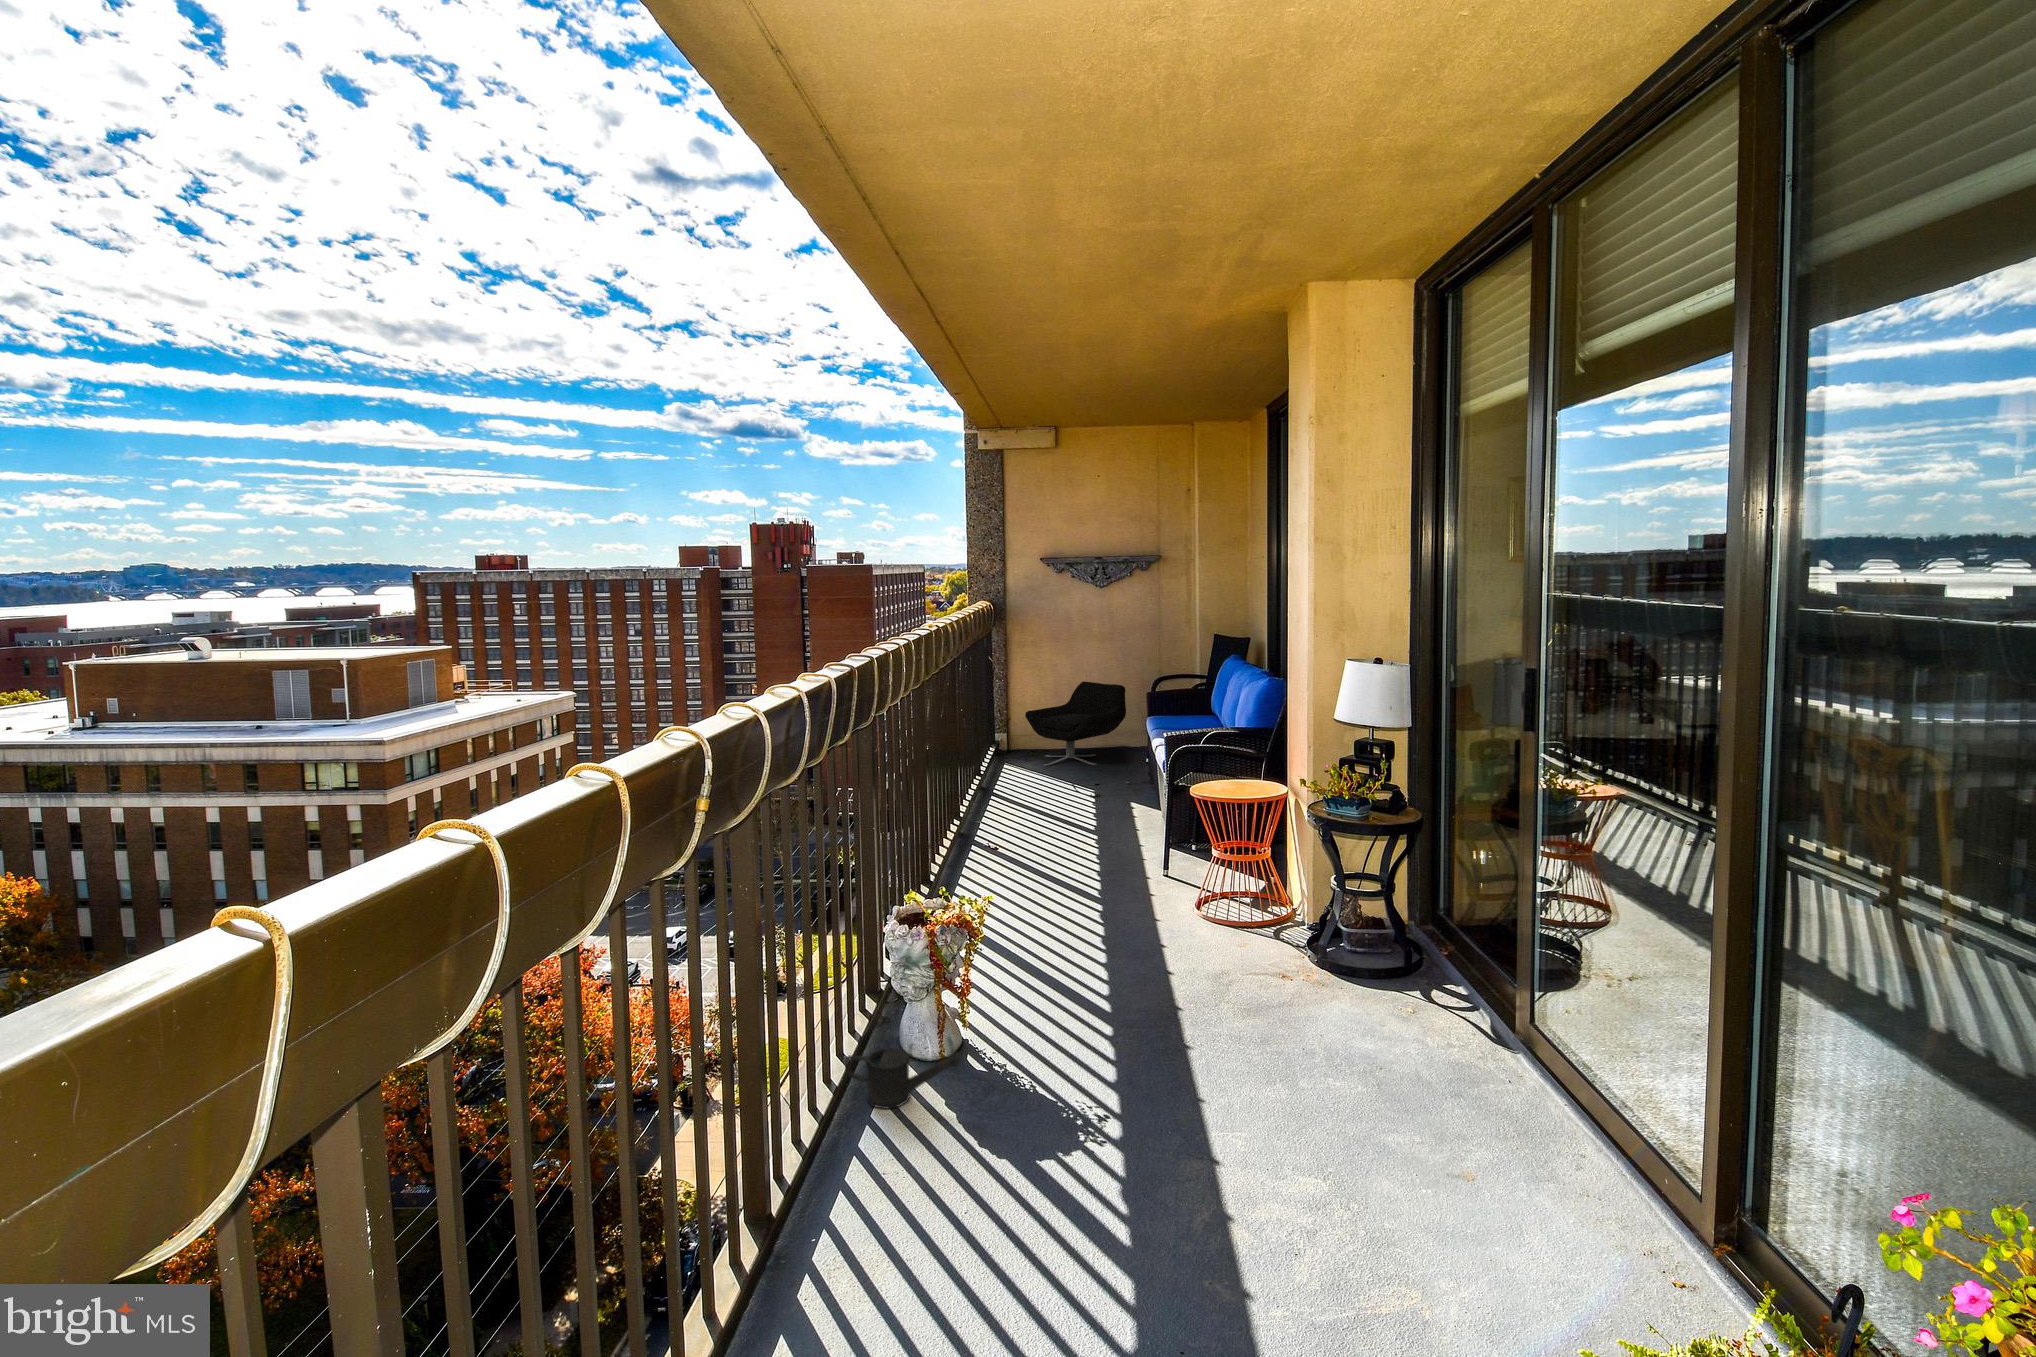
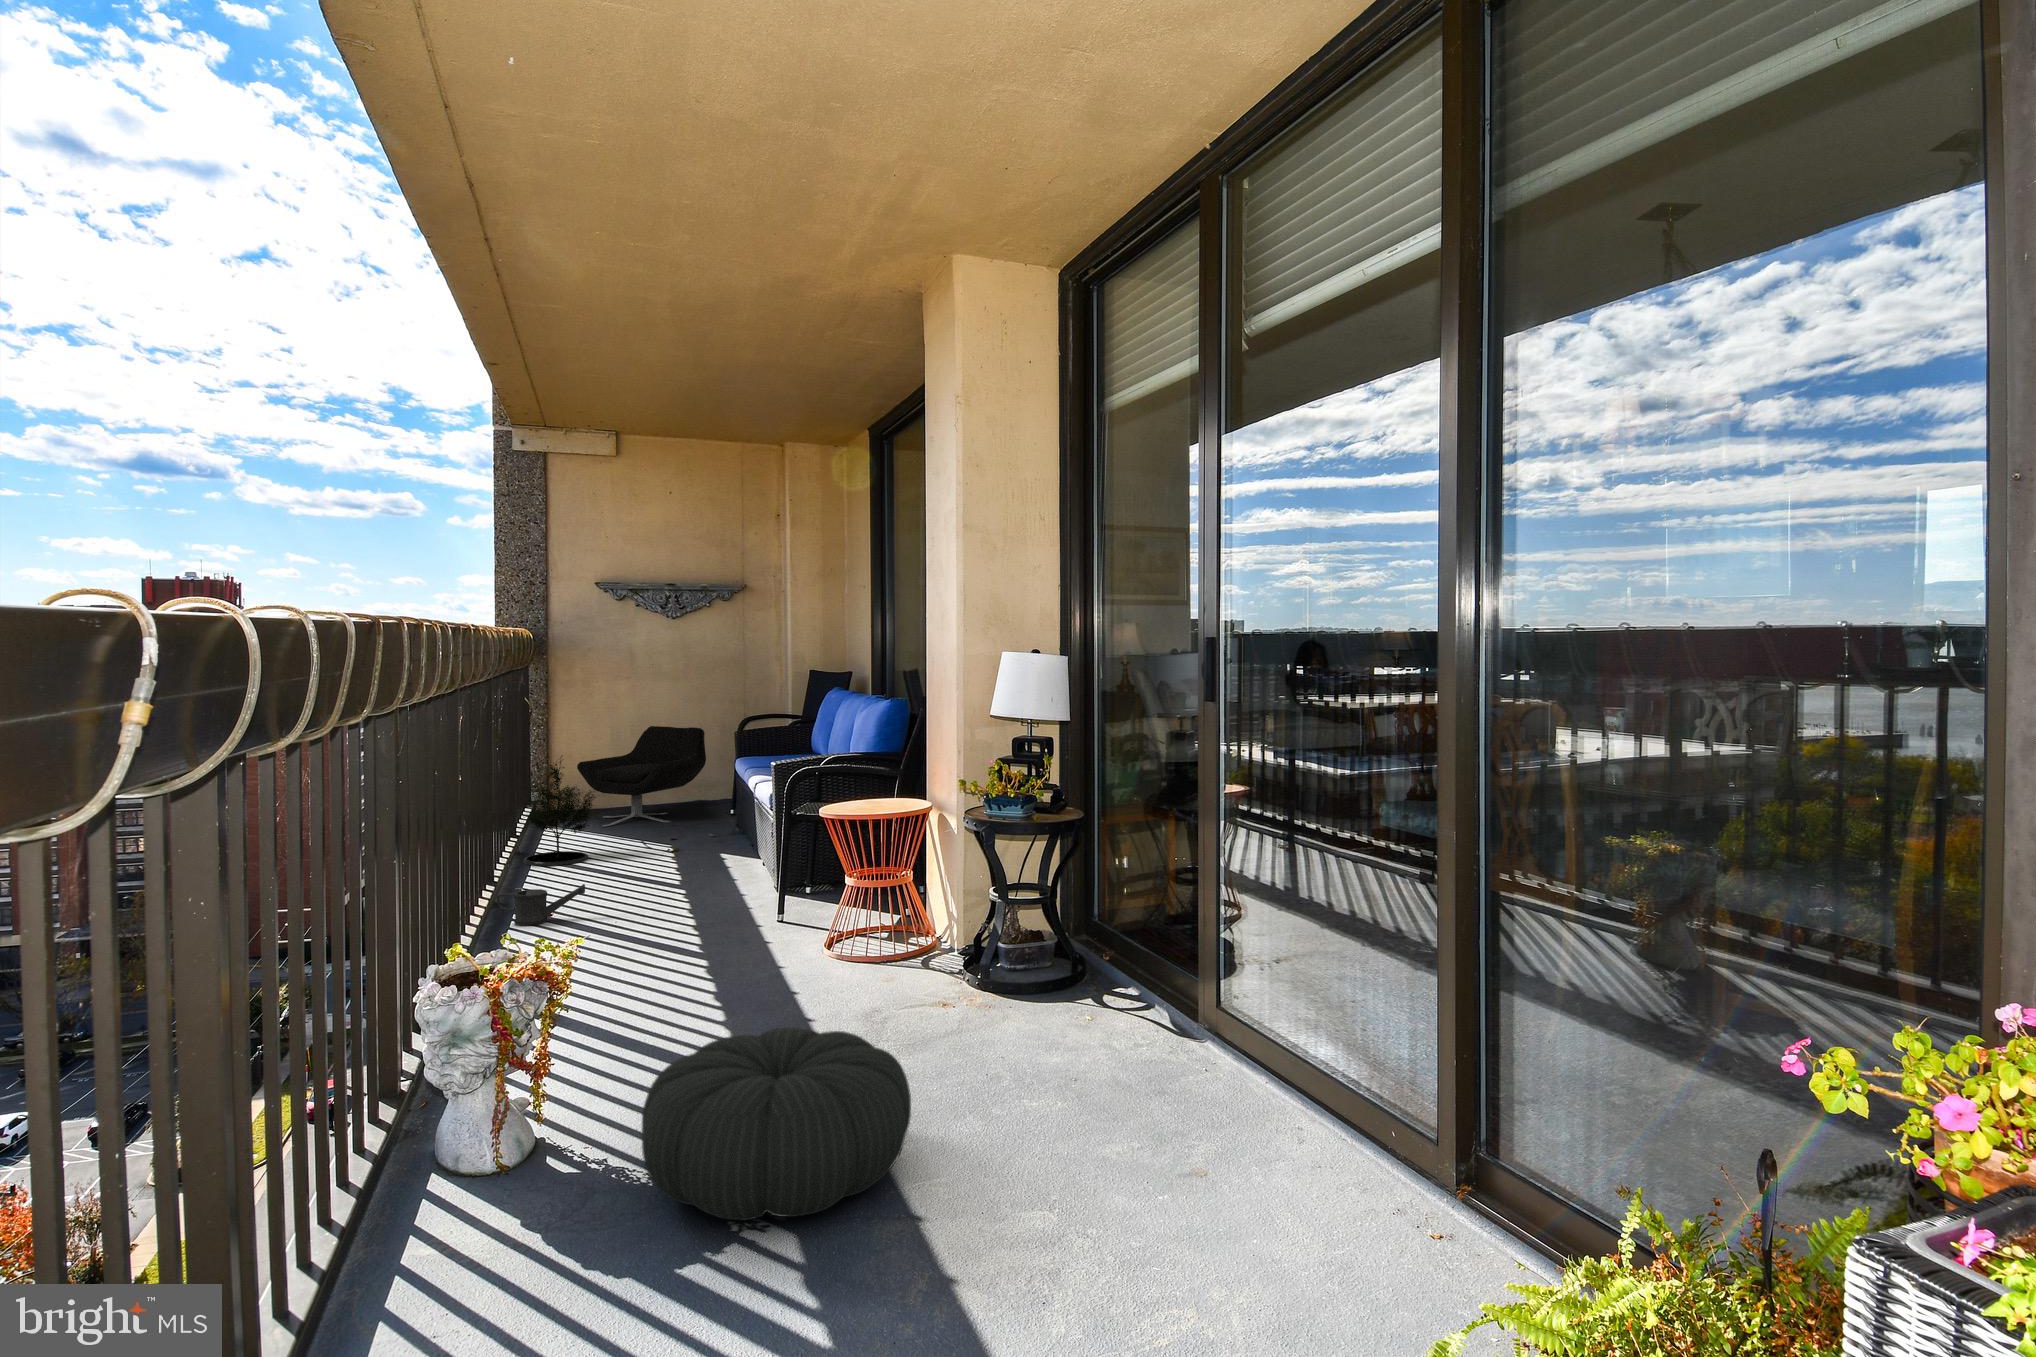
potted tree: none [978,714,1036,802] -> present [521,756,595,866]
pouf: none [1022,989,1222,1139] -> present [642,1028,911,1220]
watering can: present [845,1048,960,1109] -> present [497,884,585,925]

